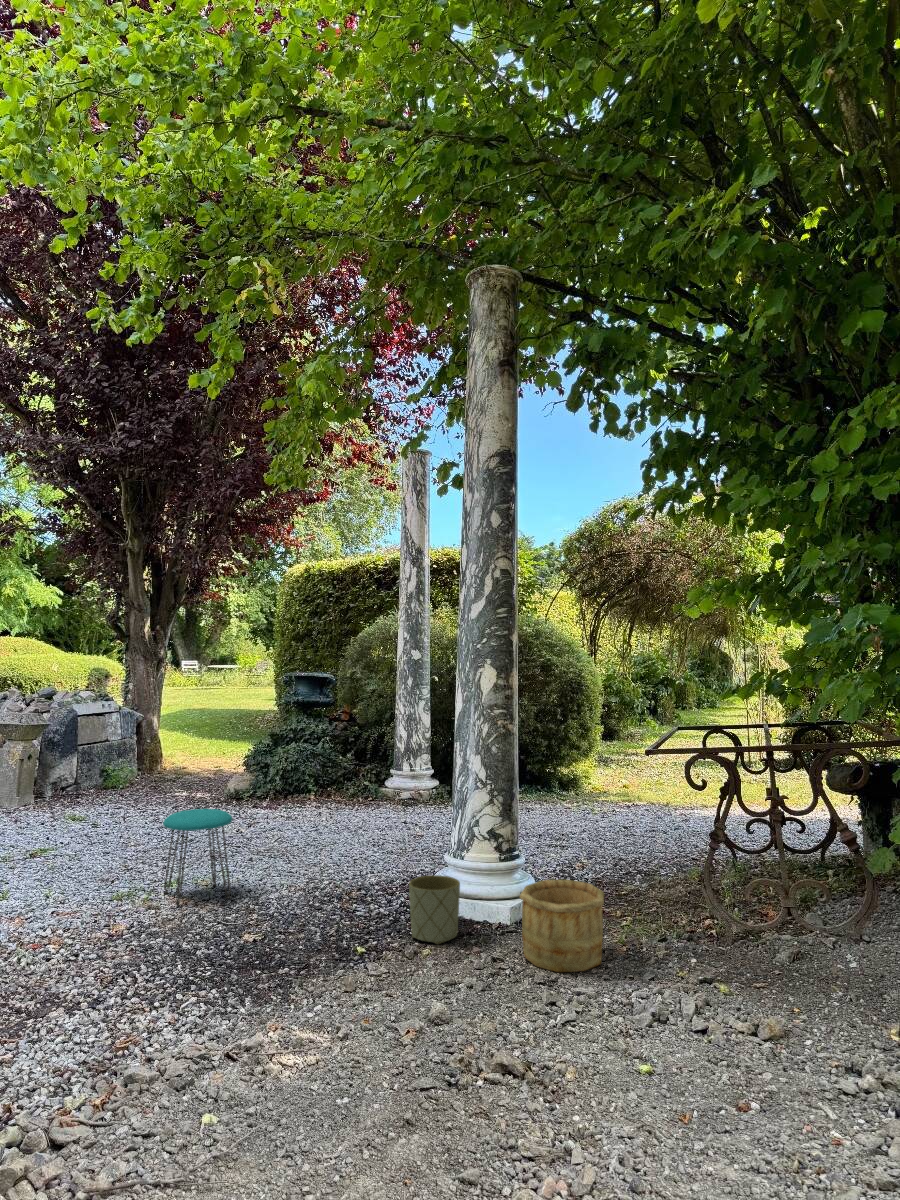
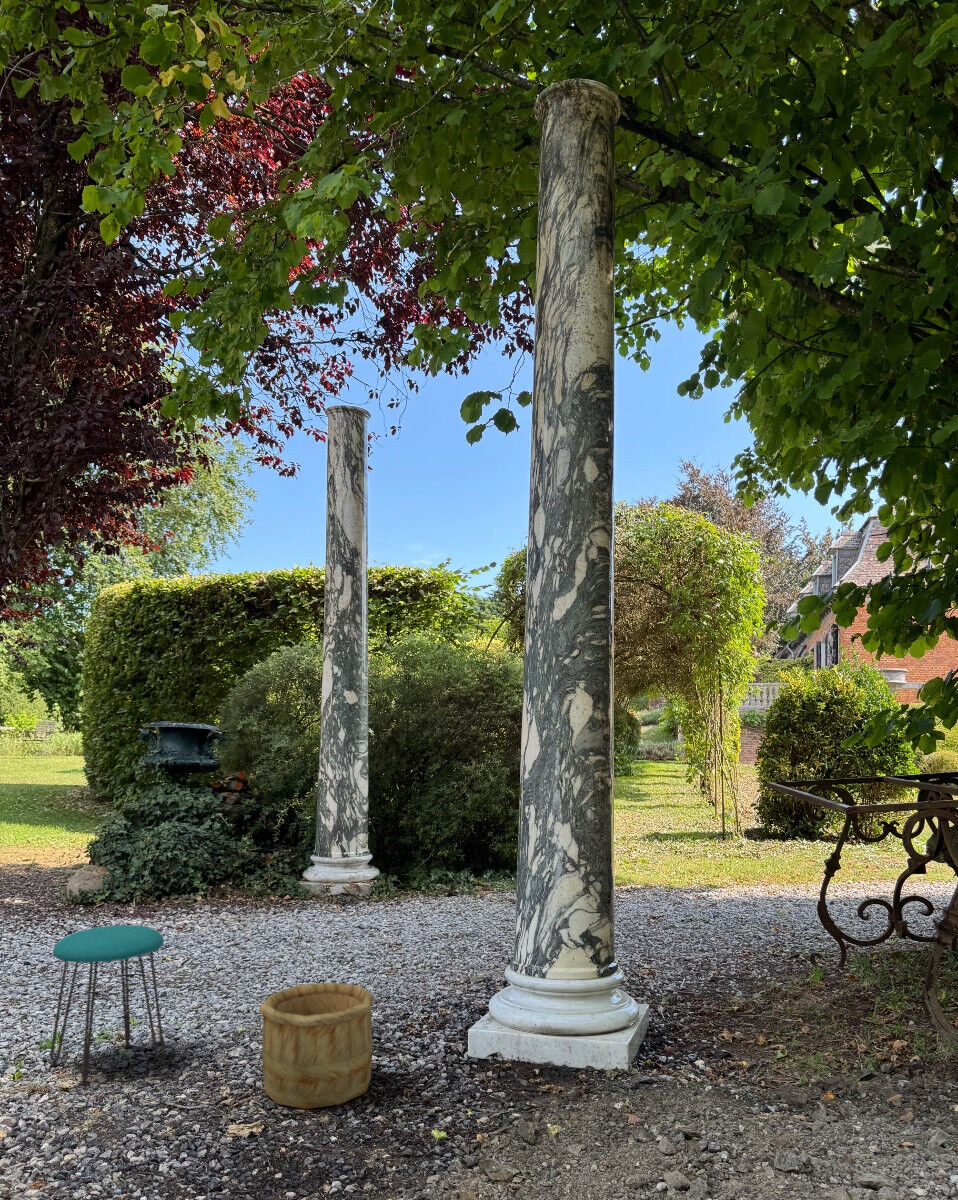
planter: present [409,875,460,944] -> none [481,1004,557,1111]
wooden bucket: present [520,880,605,972] -> present [259,982,374,1109]

